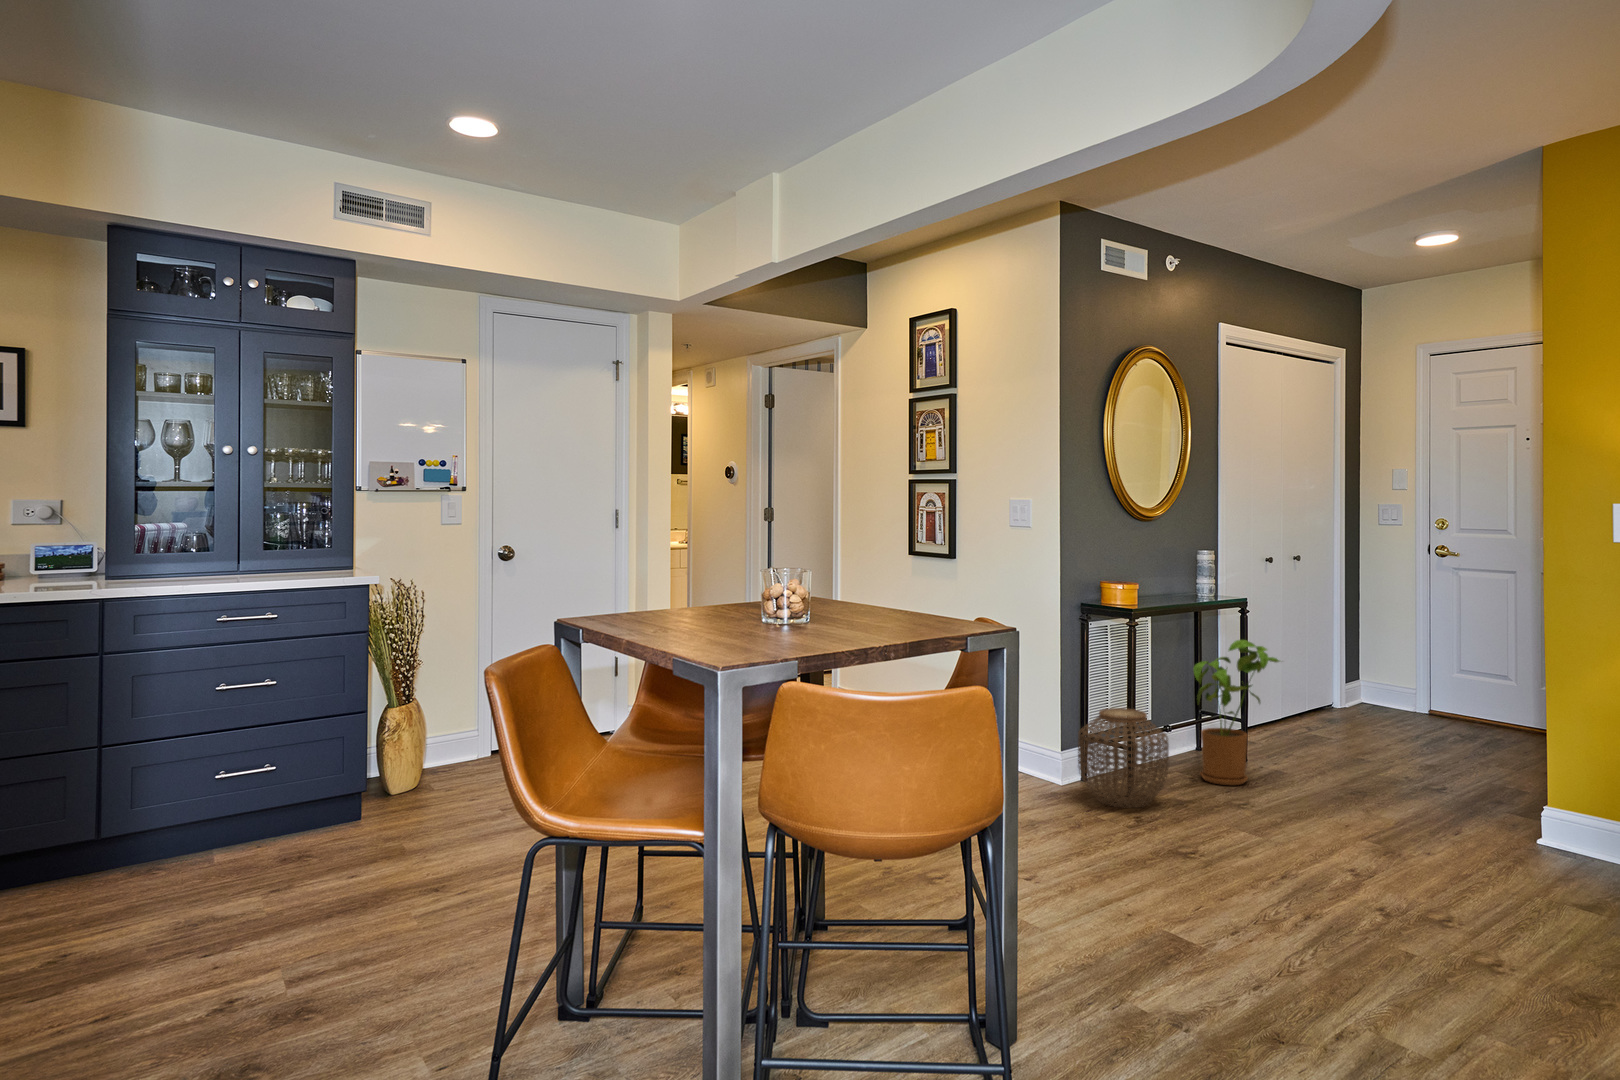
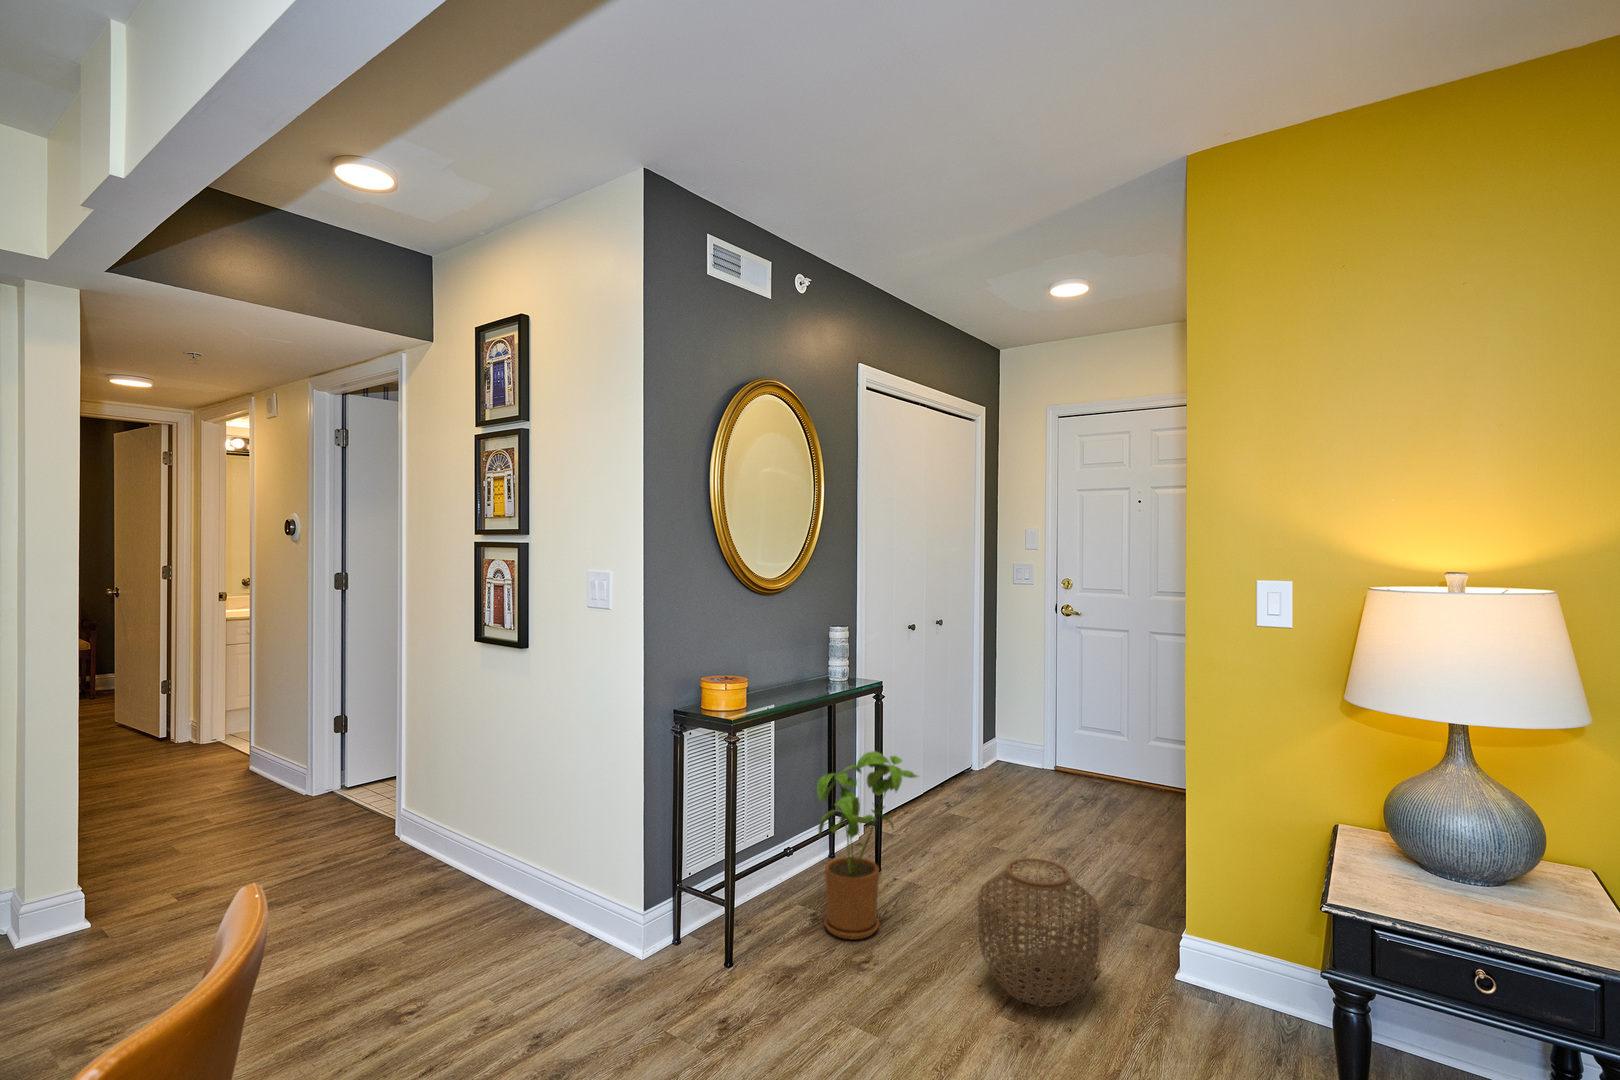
woven basket: present [1078,708,1169,808] -> present [978,858,1099,1007]

